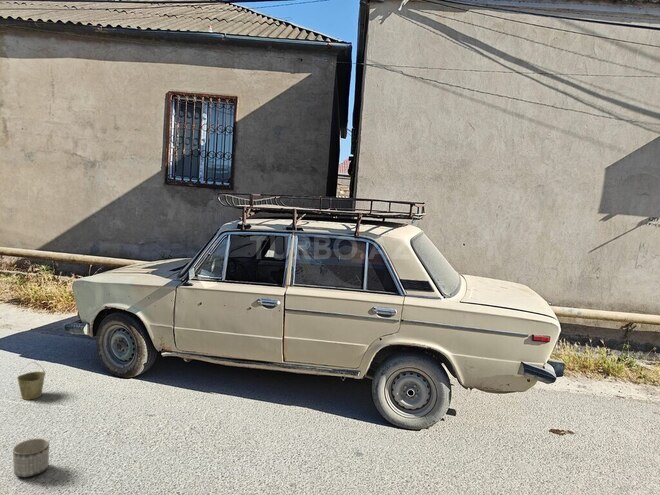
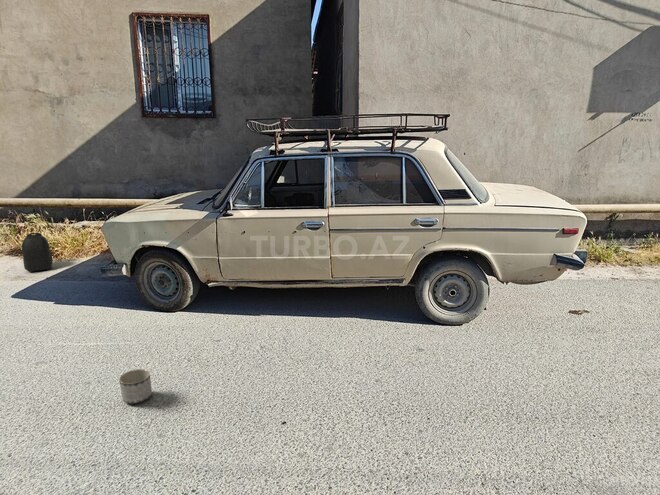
backpack: none [18,283,47,321] -> present [22,233,53,272]
bucket: present [17,372,45,400] -> none [76,306,101,341]

